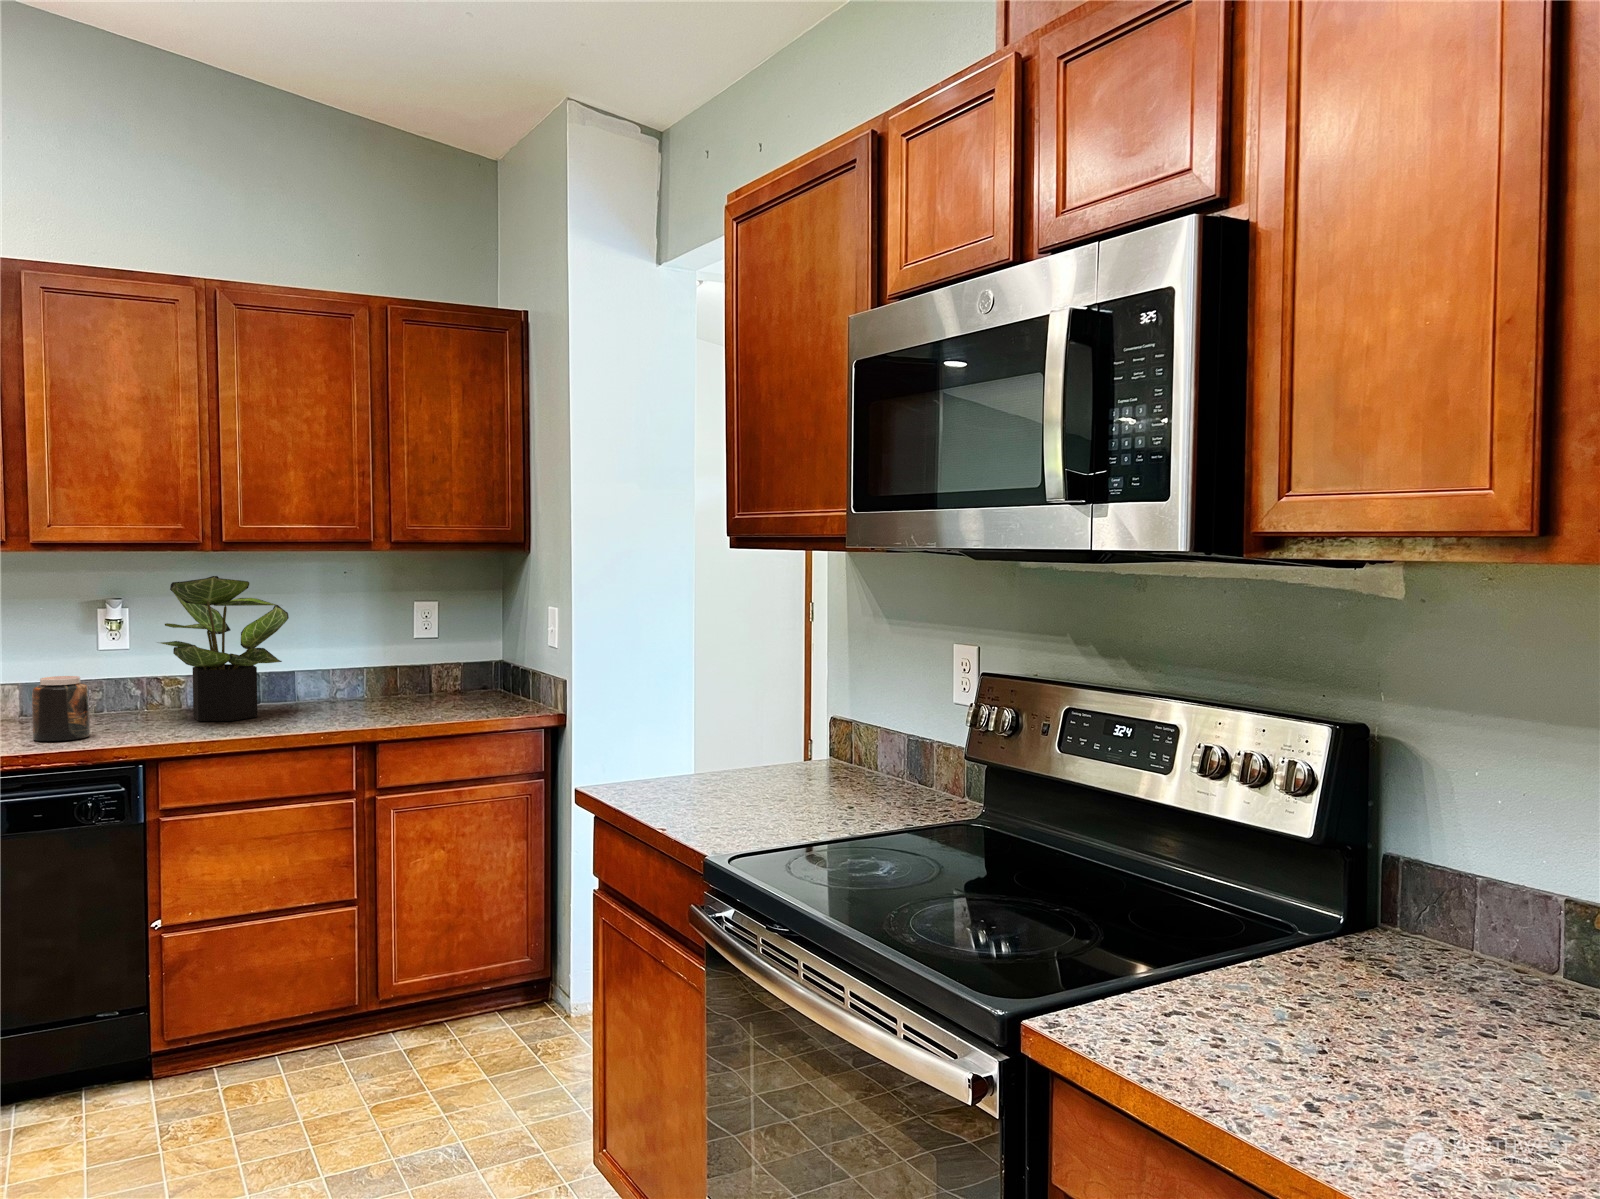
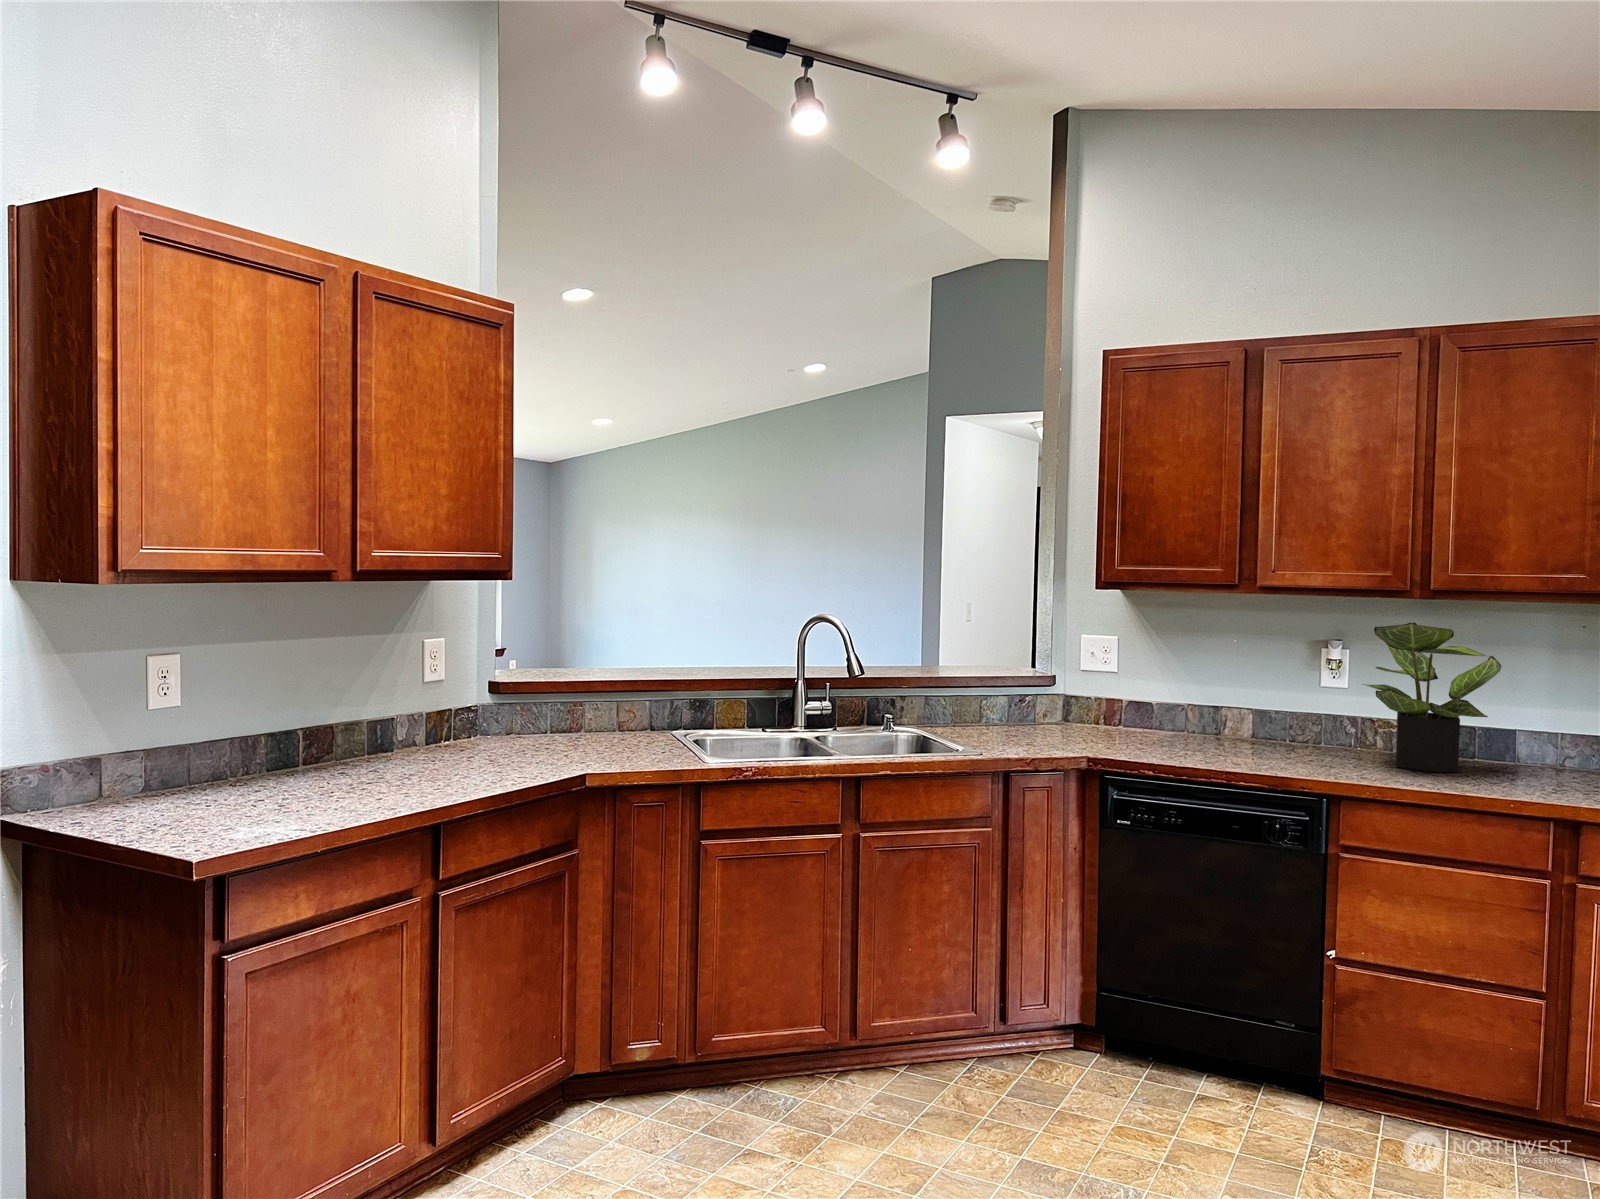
jar: present [32,676,90,741] -> none [1247,706,1293,765]

